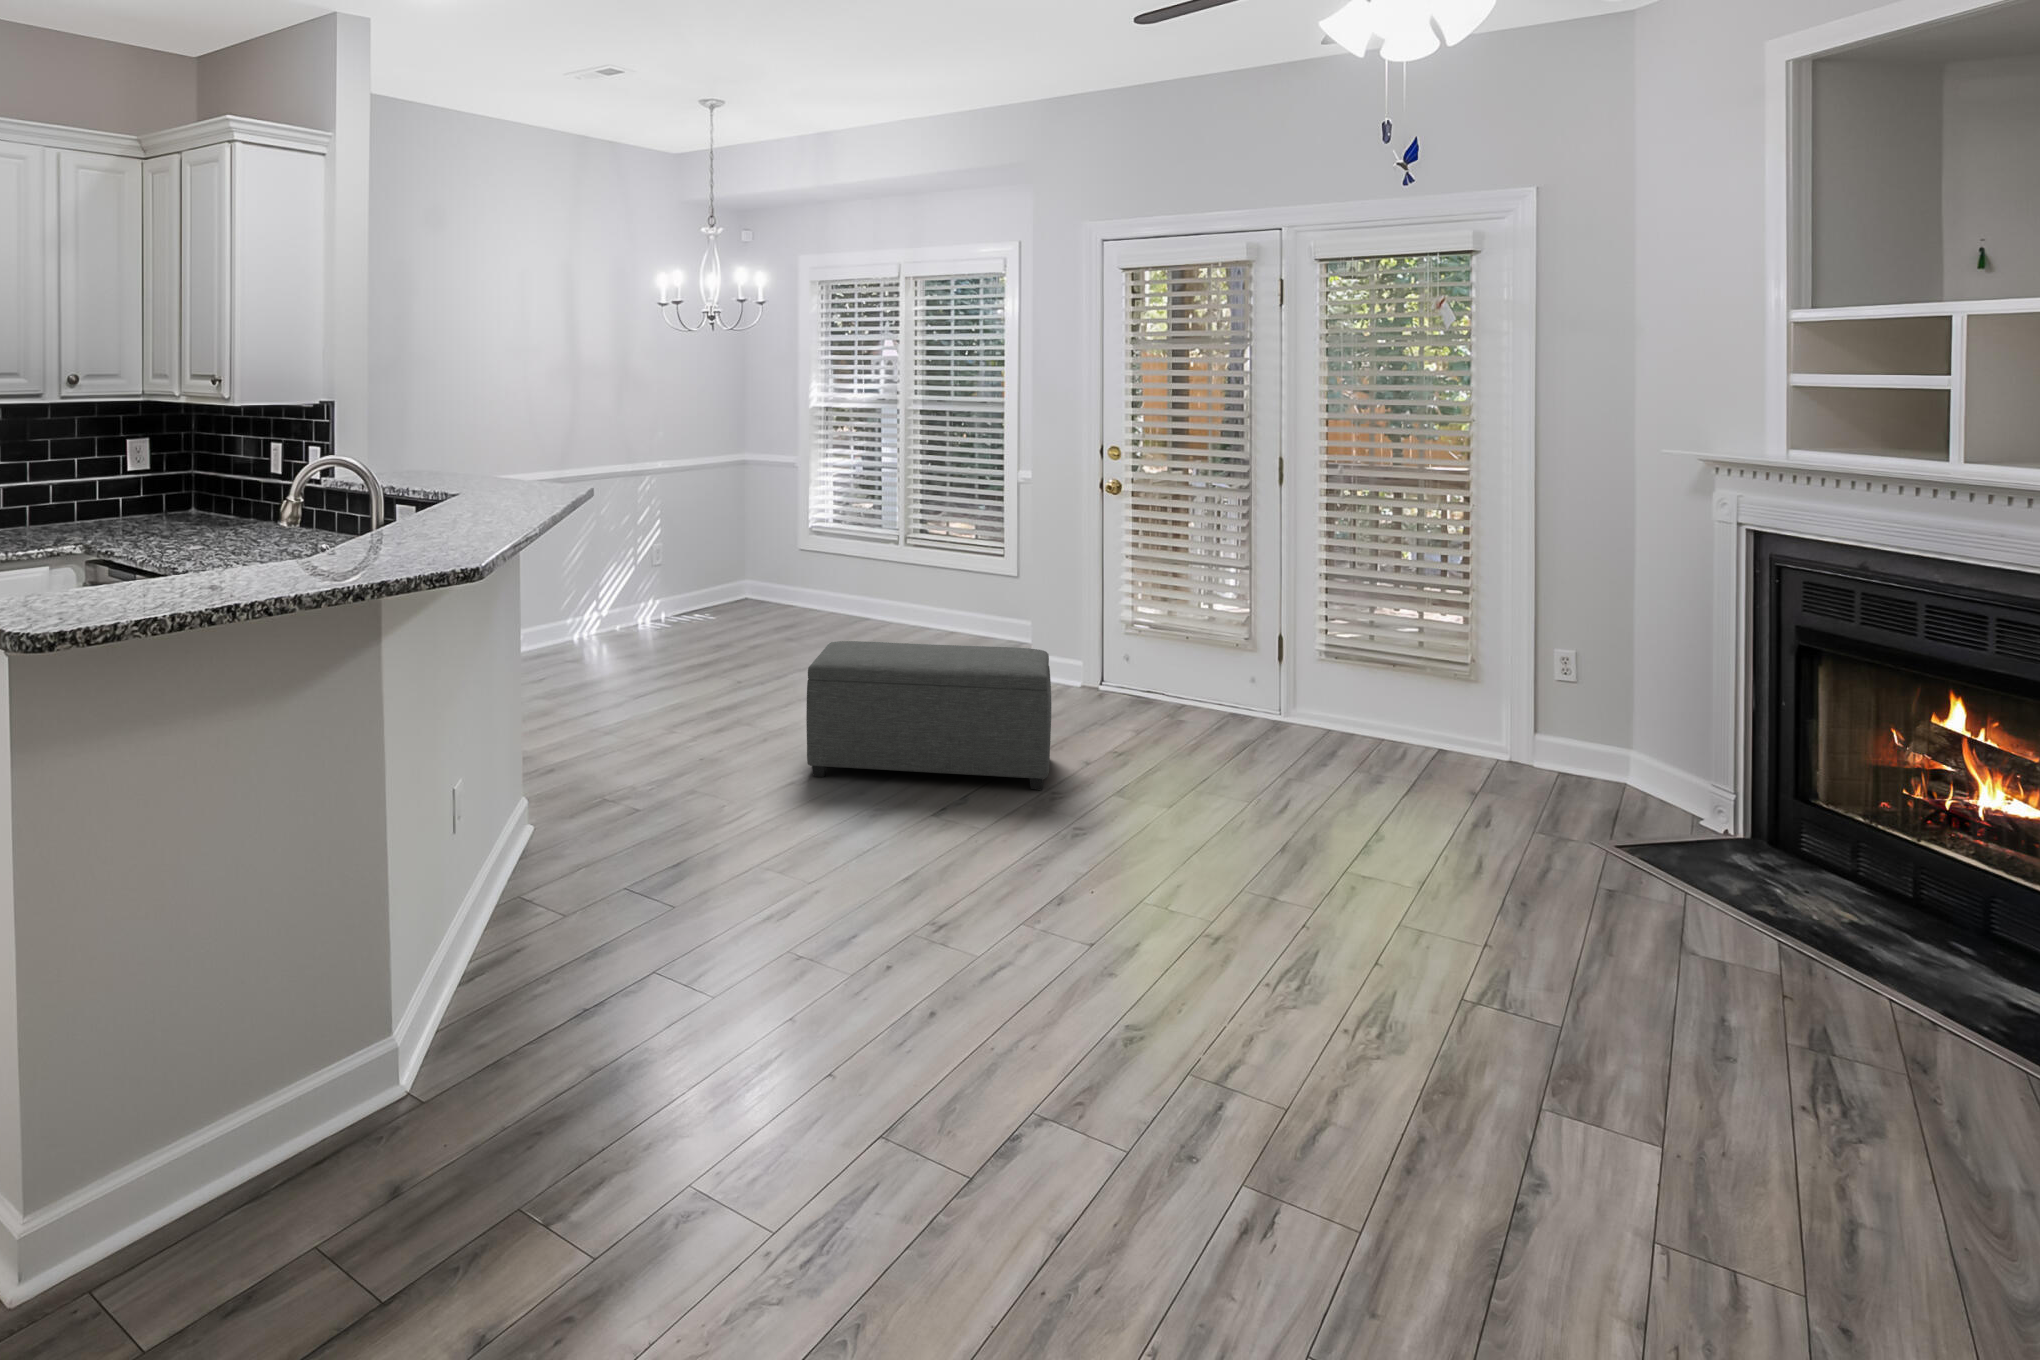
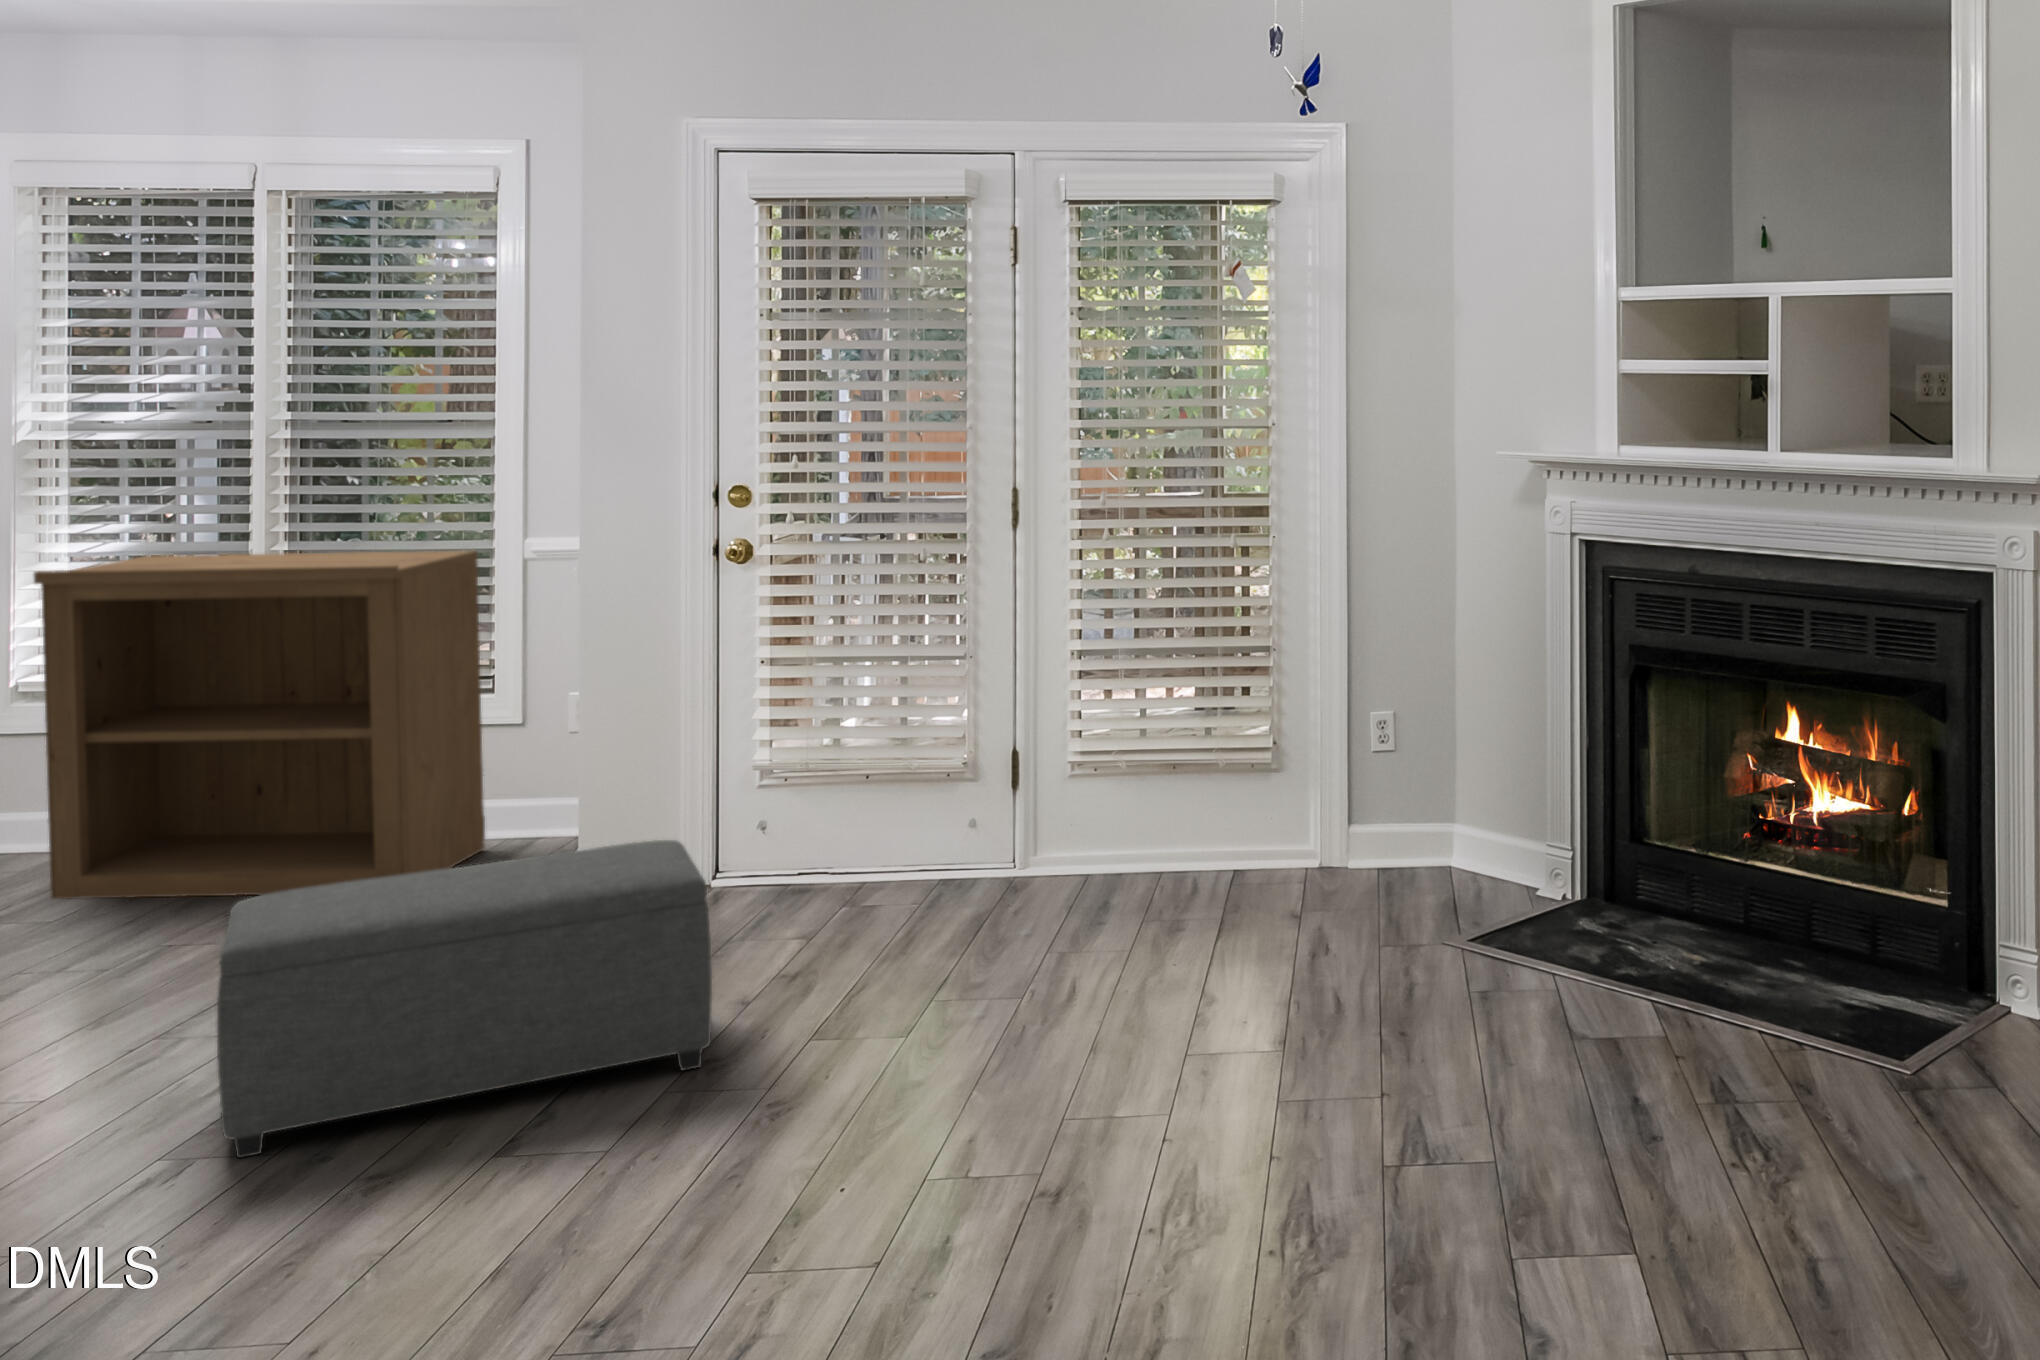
bookshelf: none [801,464,993,657] -> present [34,551,485,899]

